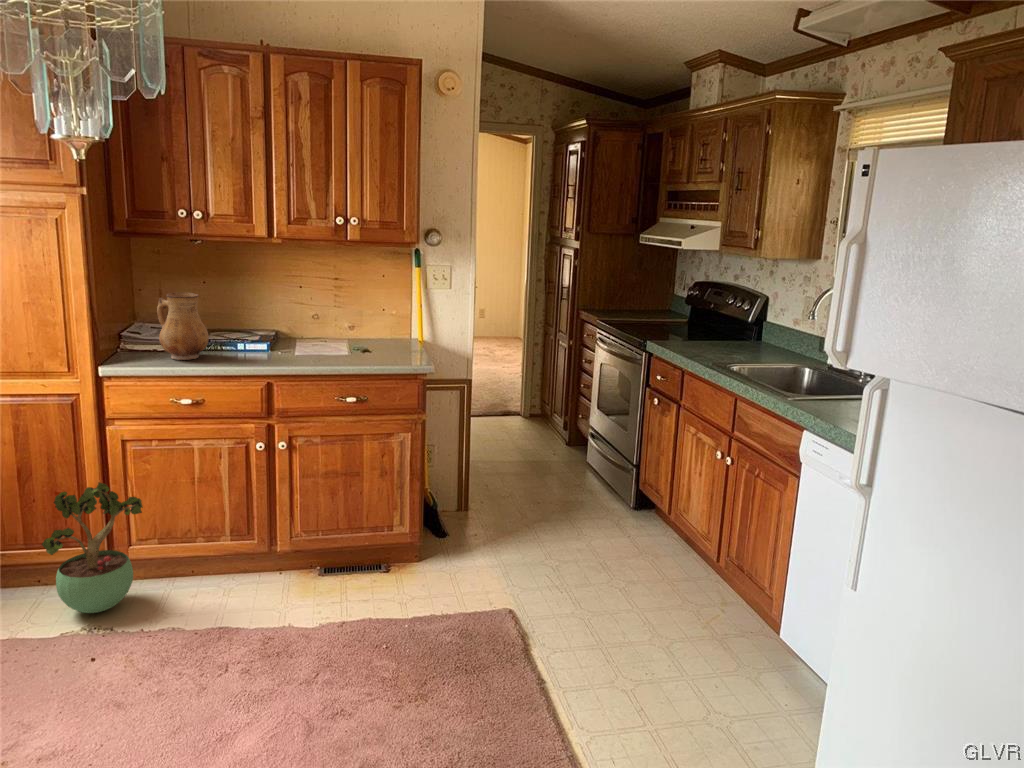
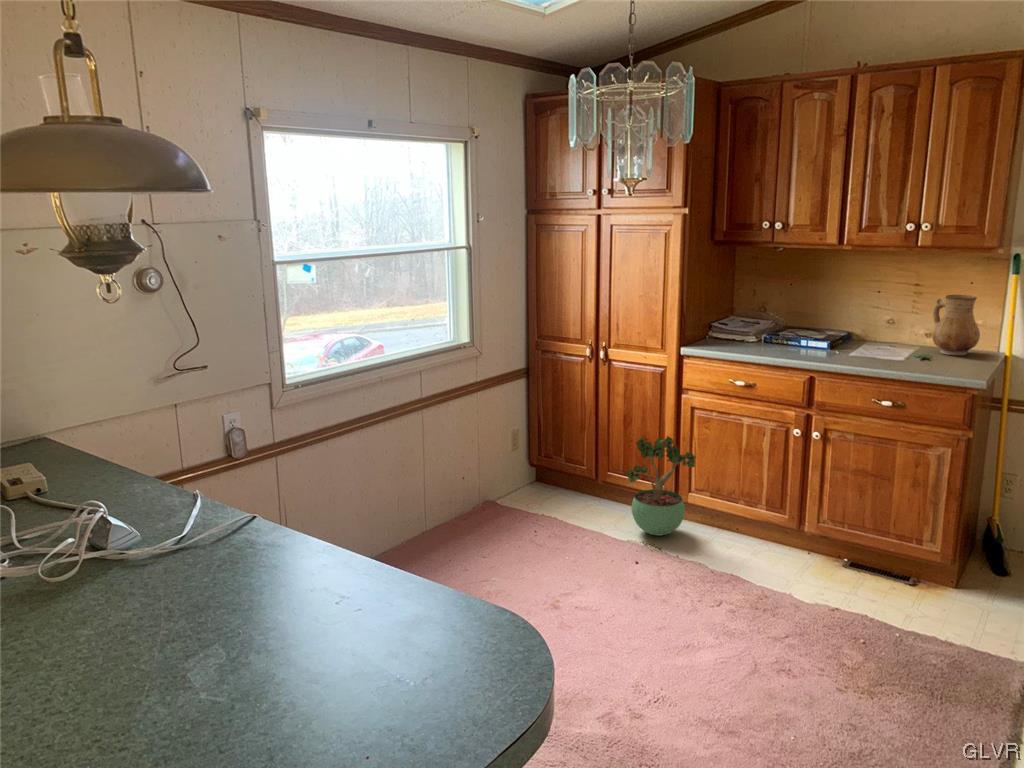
ceramic pitcher: present [157,293,209,360] -> present [932,295,980,355]

